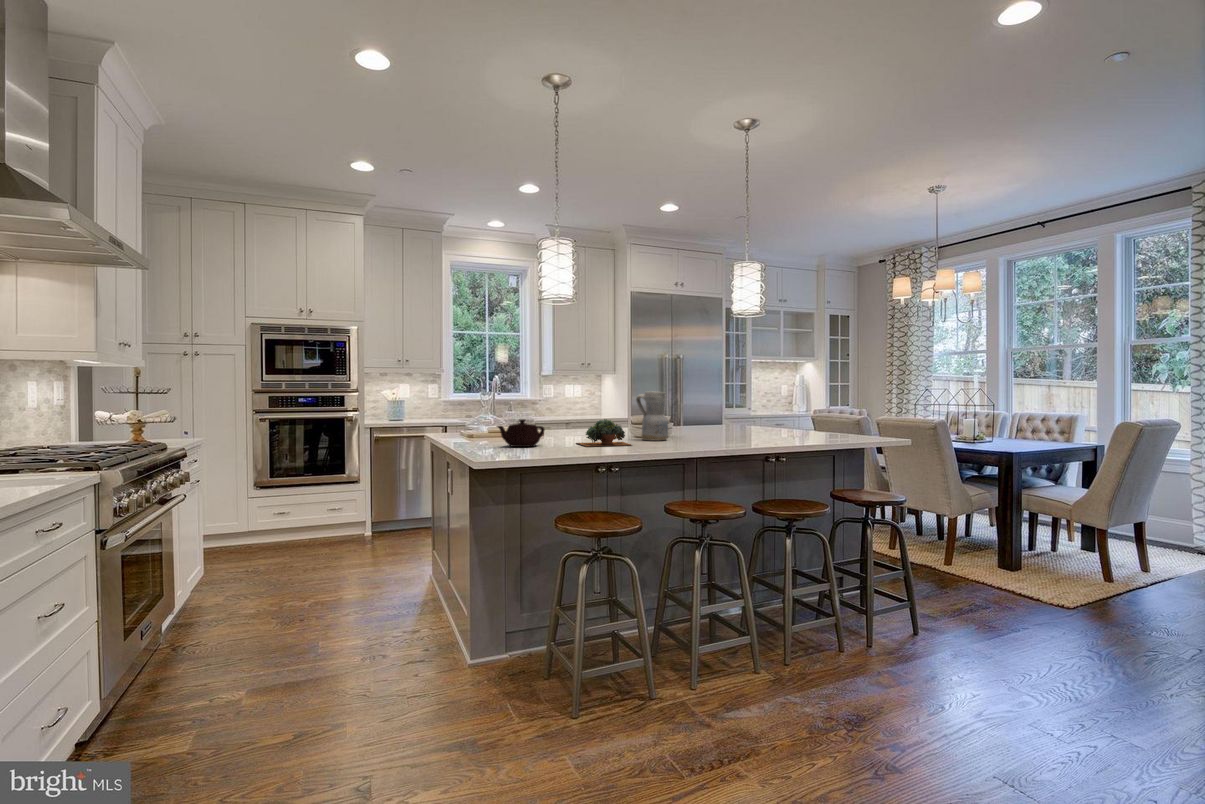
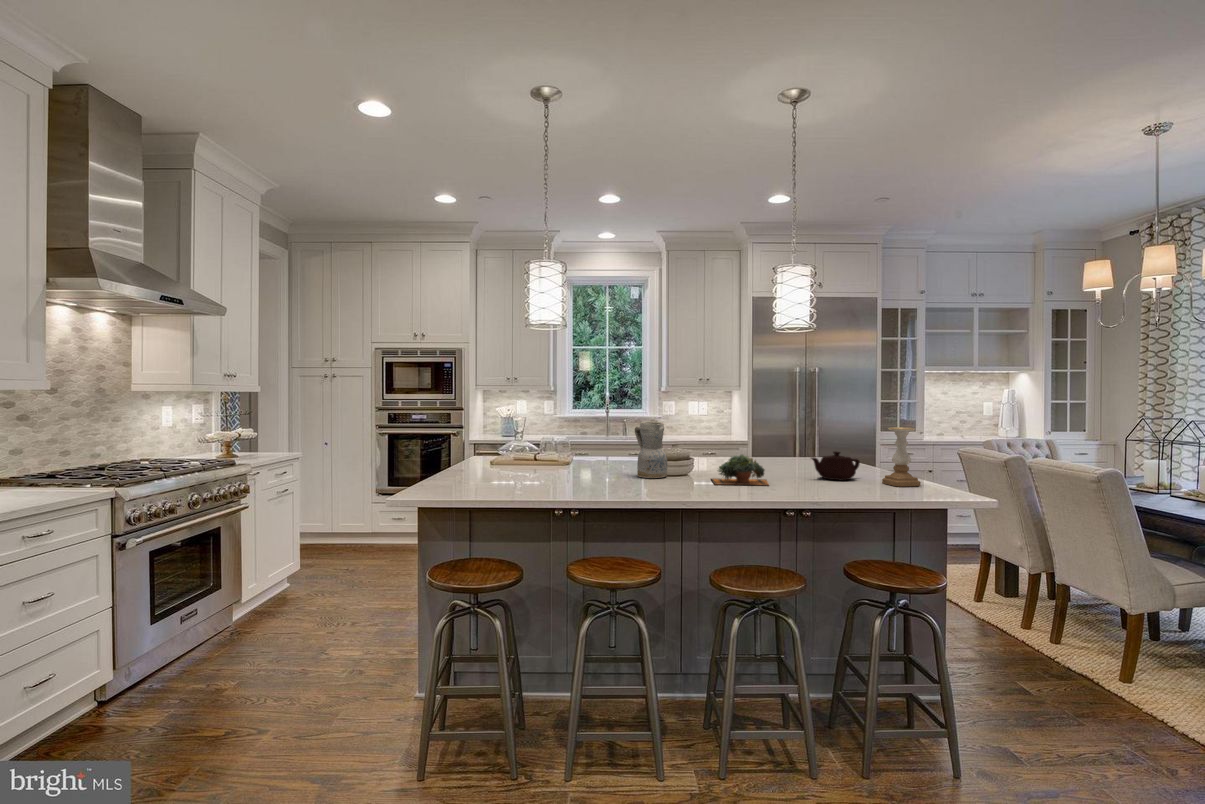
candle holder: none [826,393,855,438] -> present [882,427,921,487]
teapot: present [497,419,545,447] -> present [811,451,860,480]
succulent plant: present [576,419,631,447] -> present [711,455,769,485]

